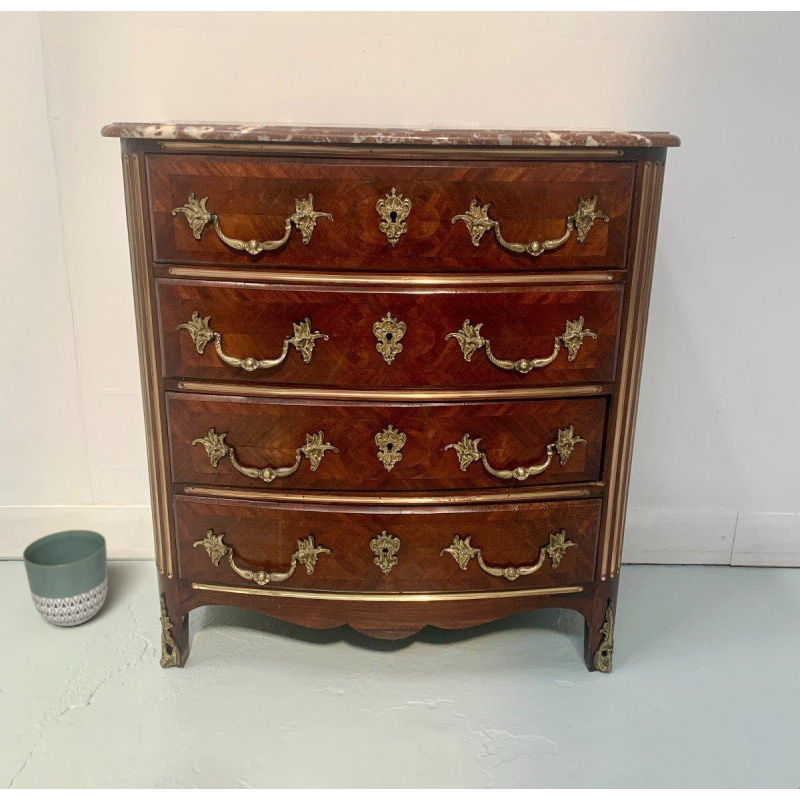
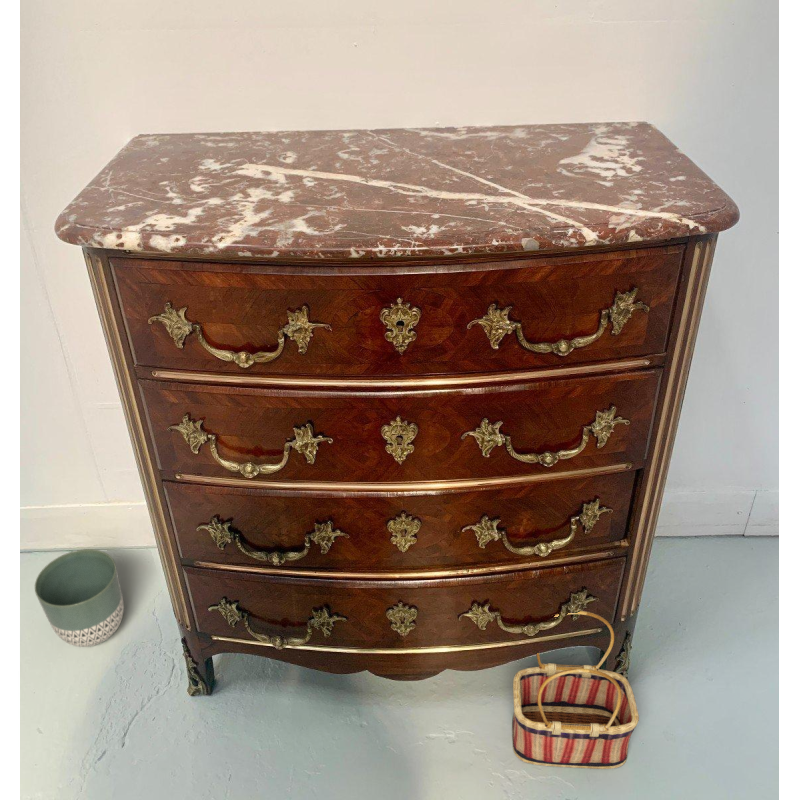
basket: none [494,554,623,732] -> present [512,611,639,769]

